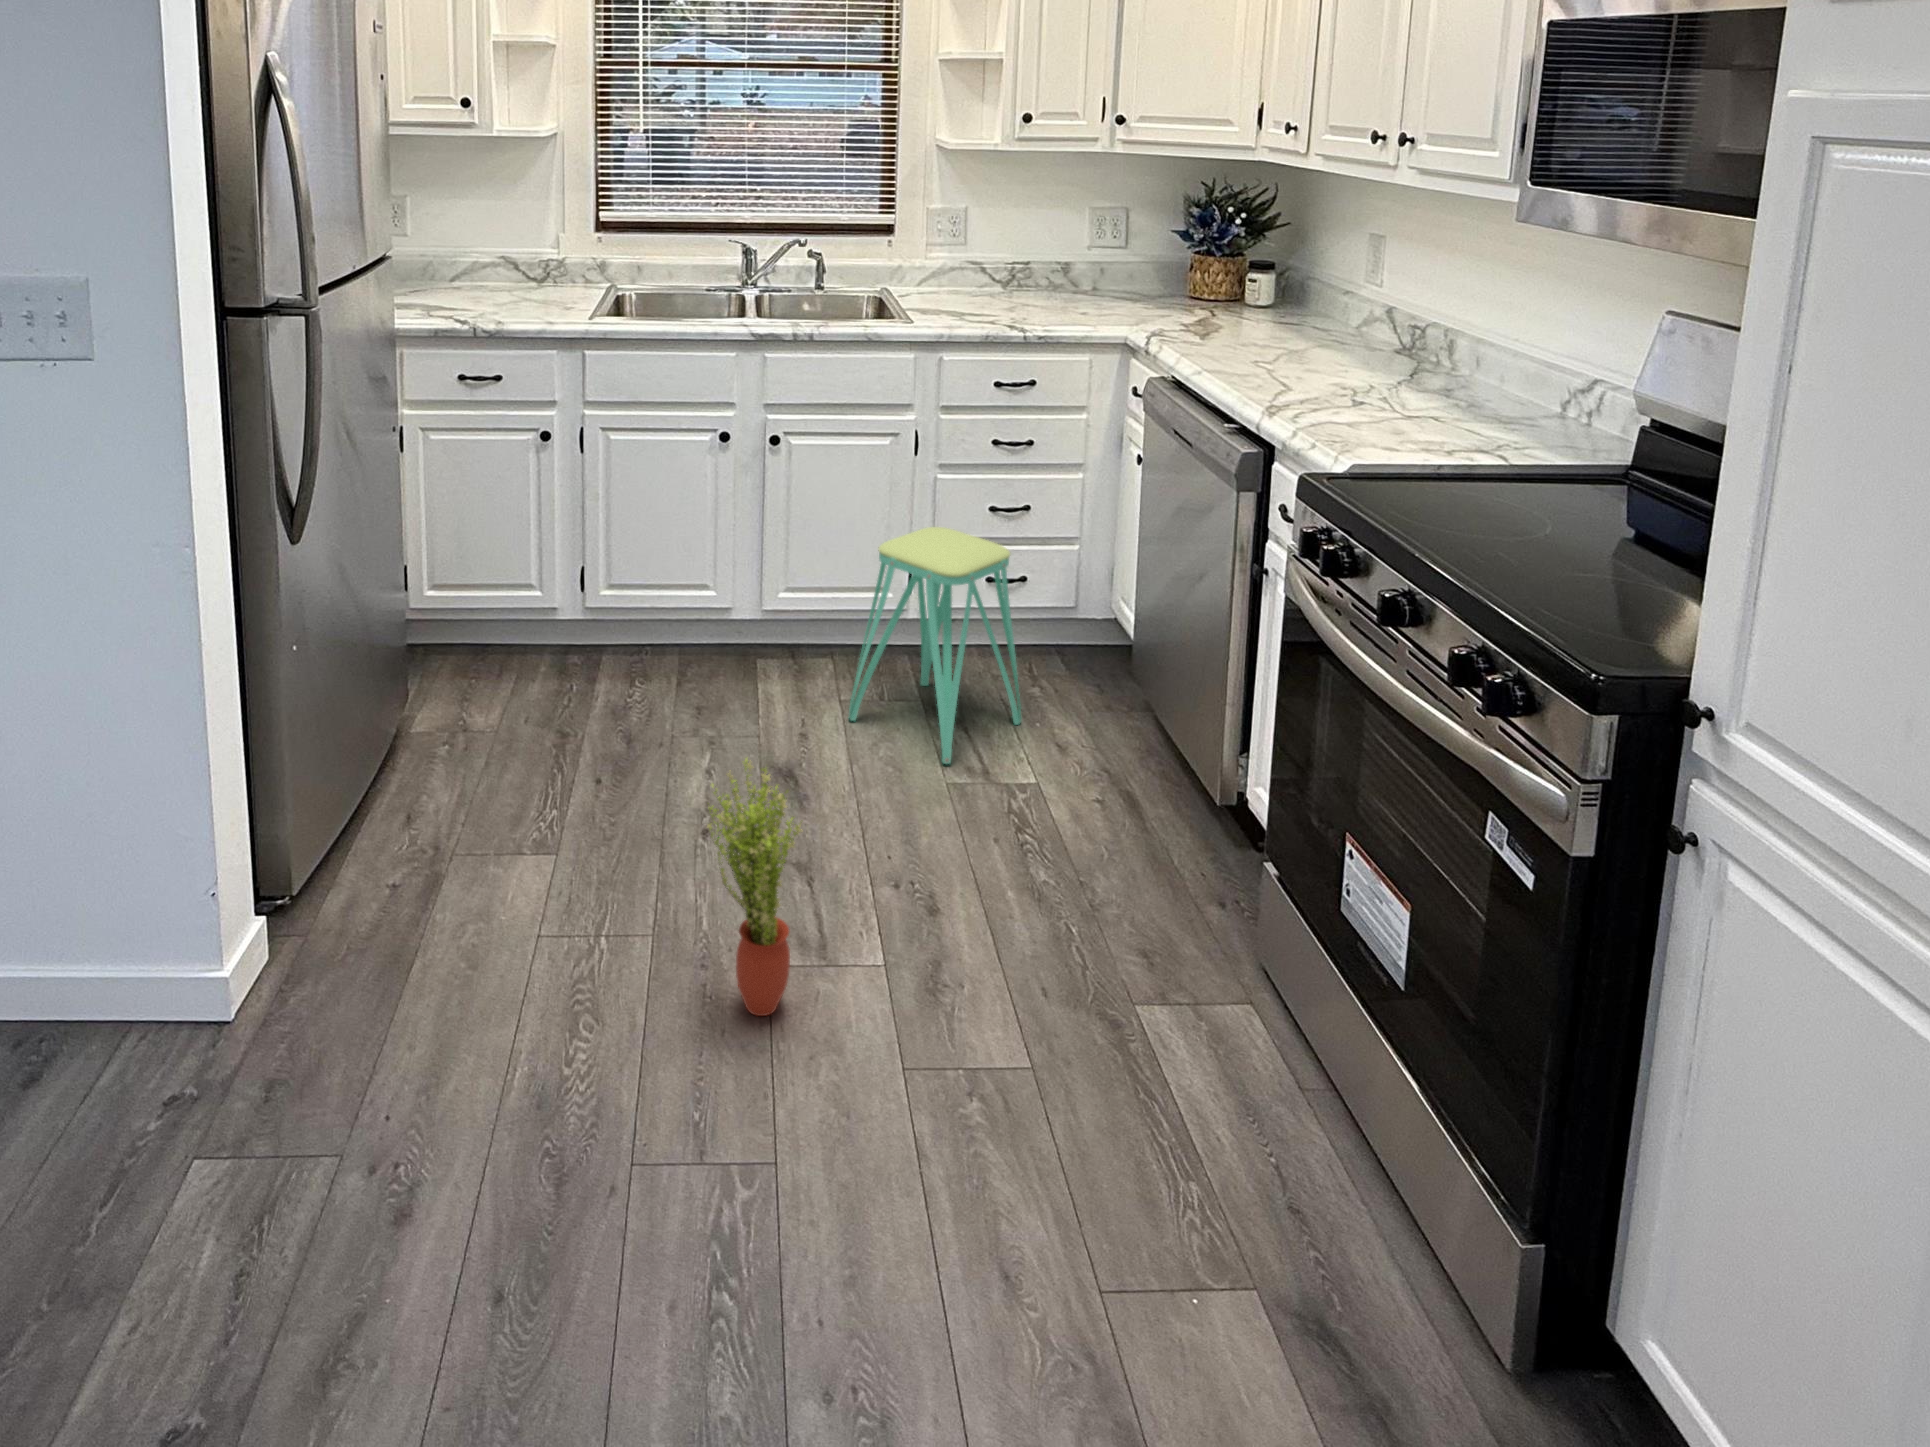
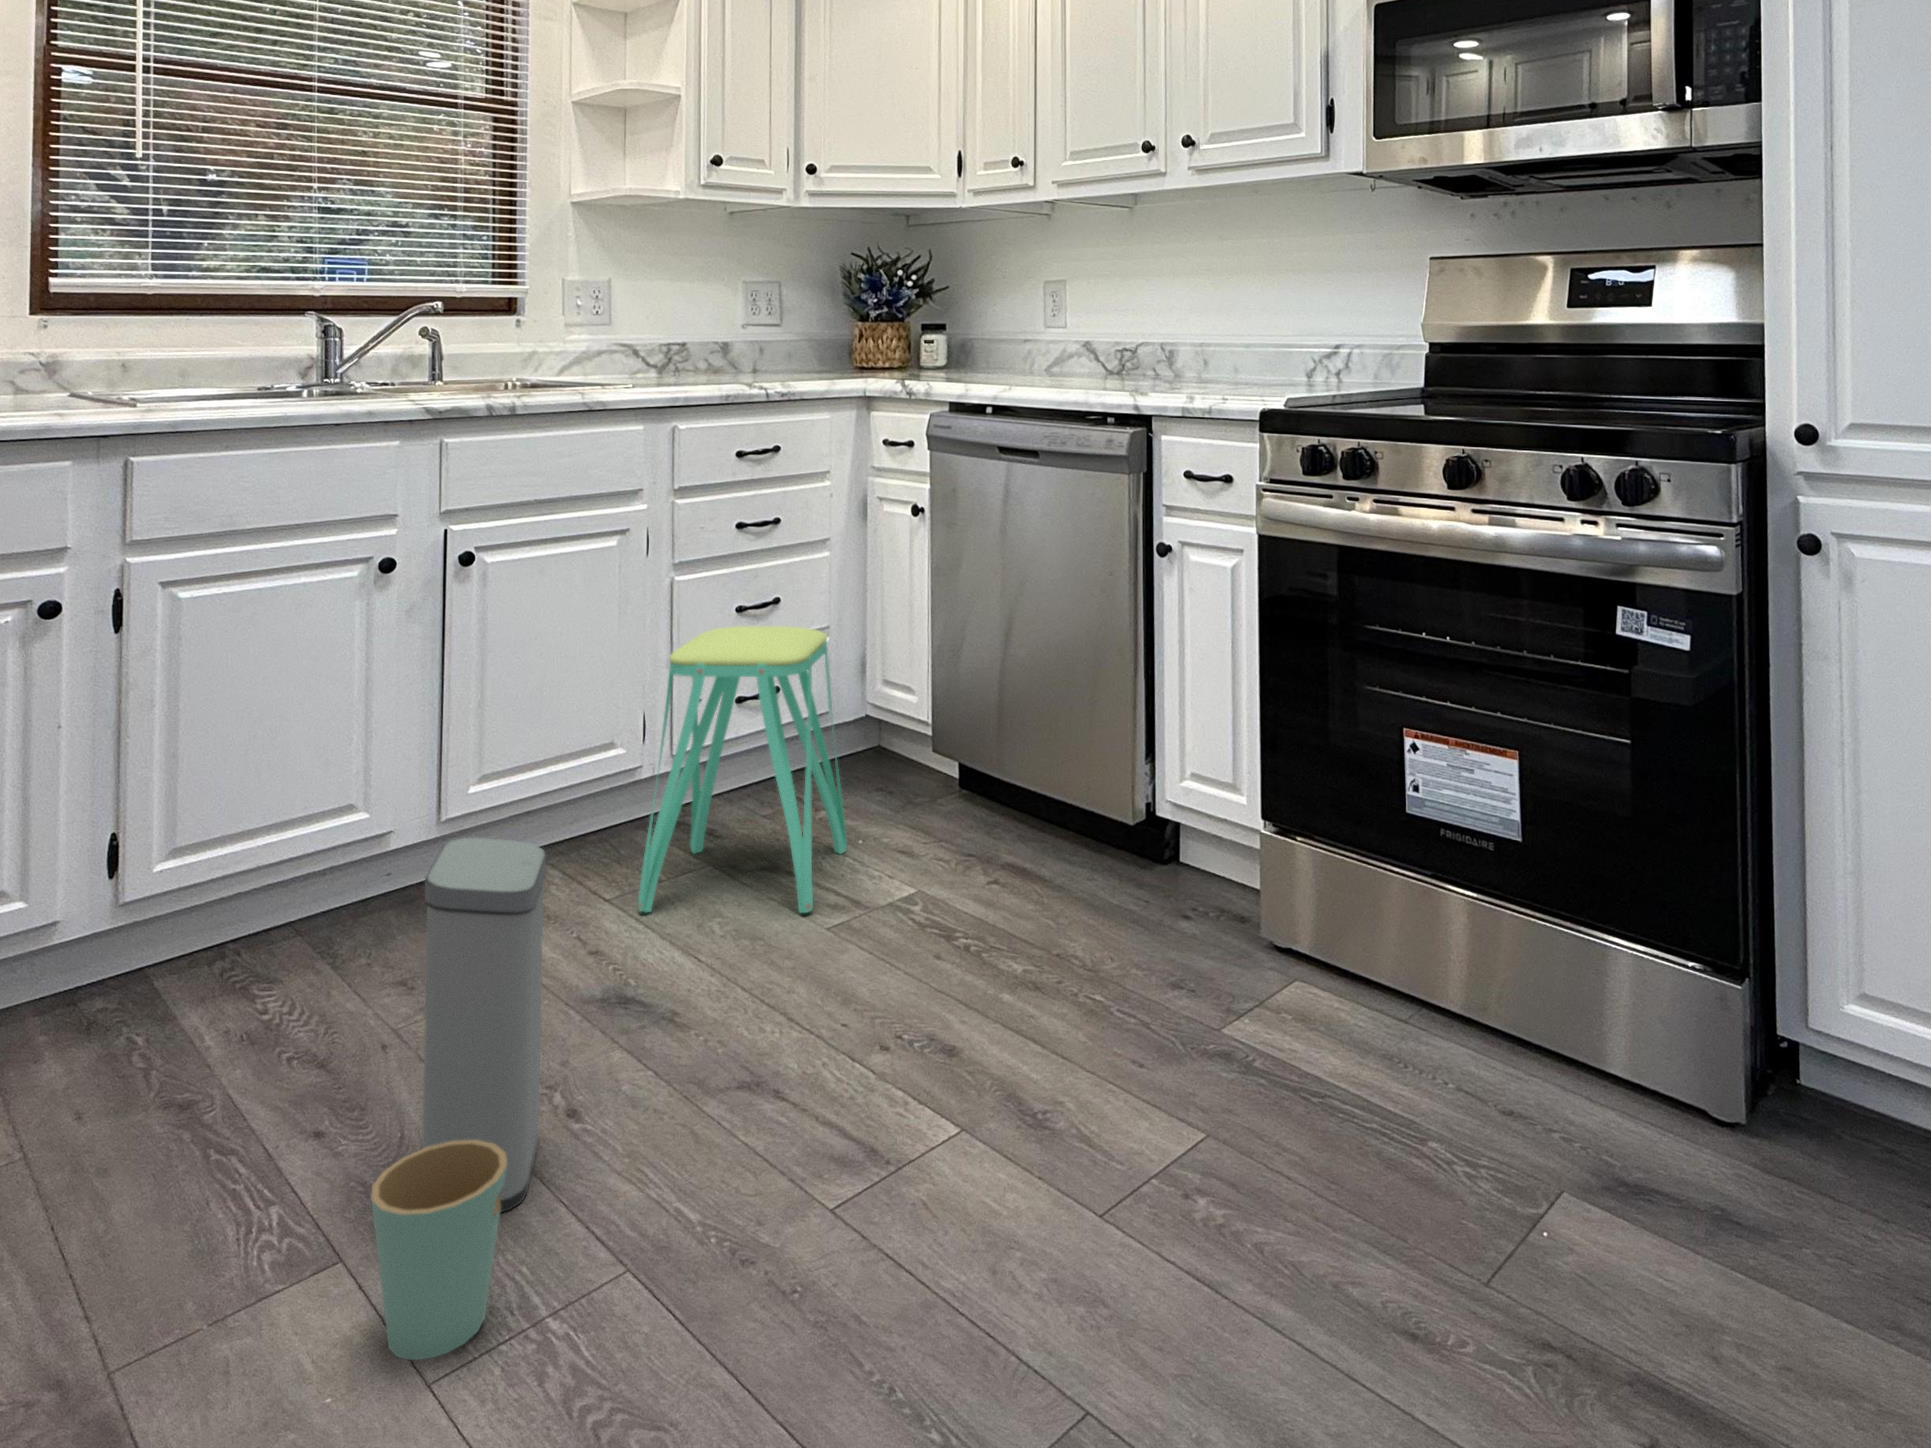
trash can: none [515,656,680,947] -> present [371,838,546,1360]
potted plant: present [707,759,802,1016] -> none [755,866,913,1258]

